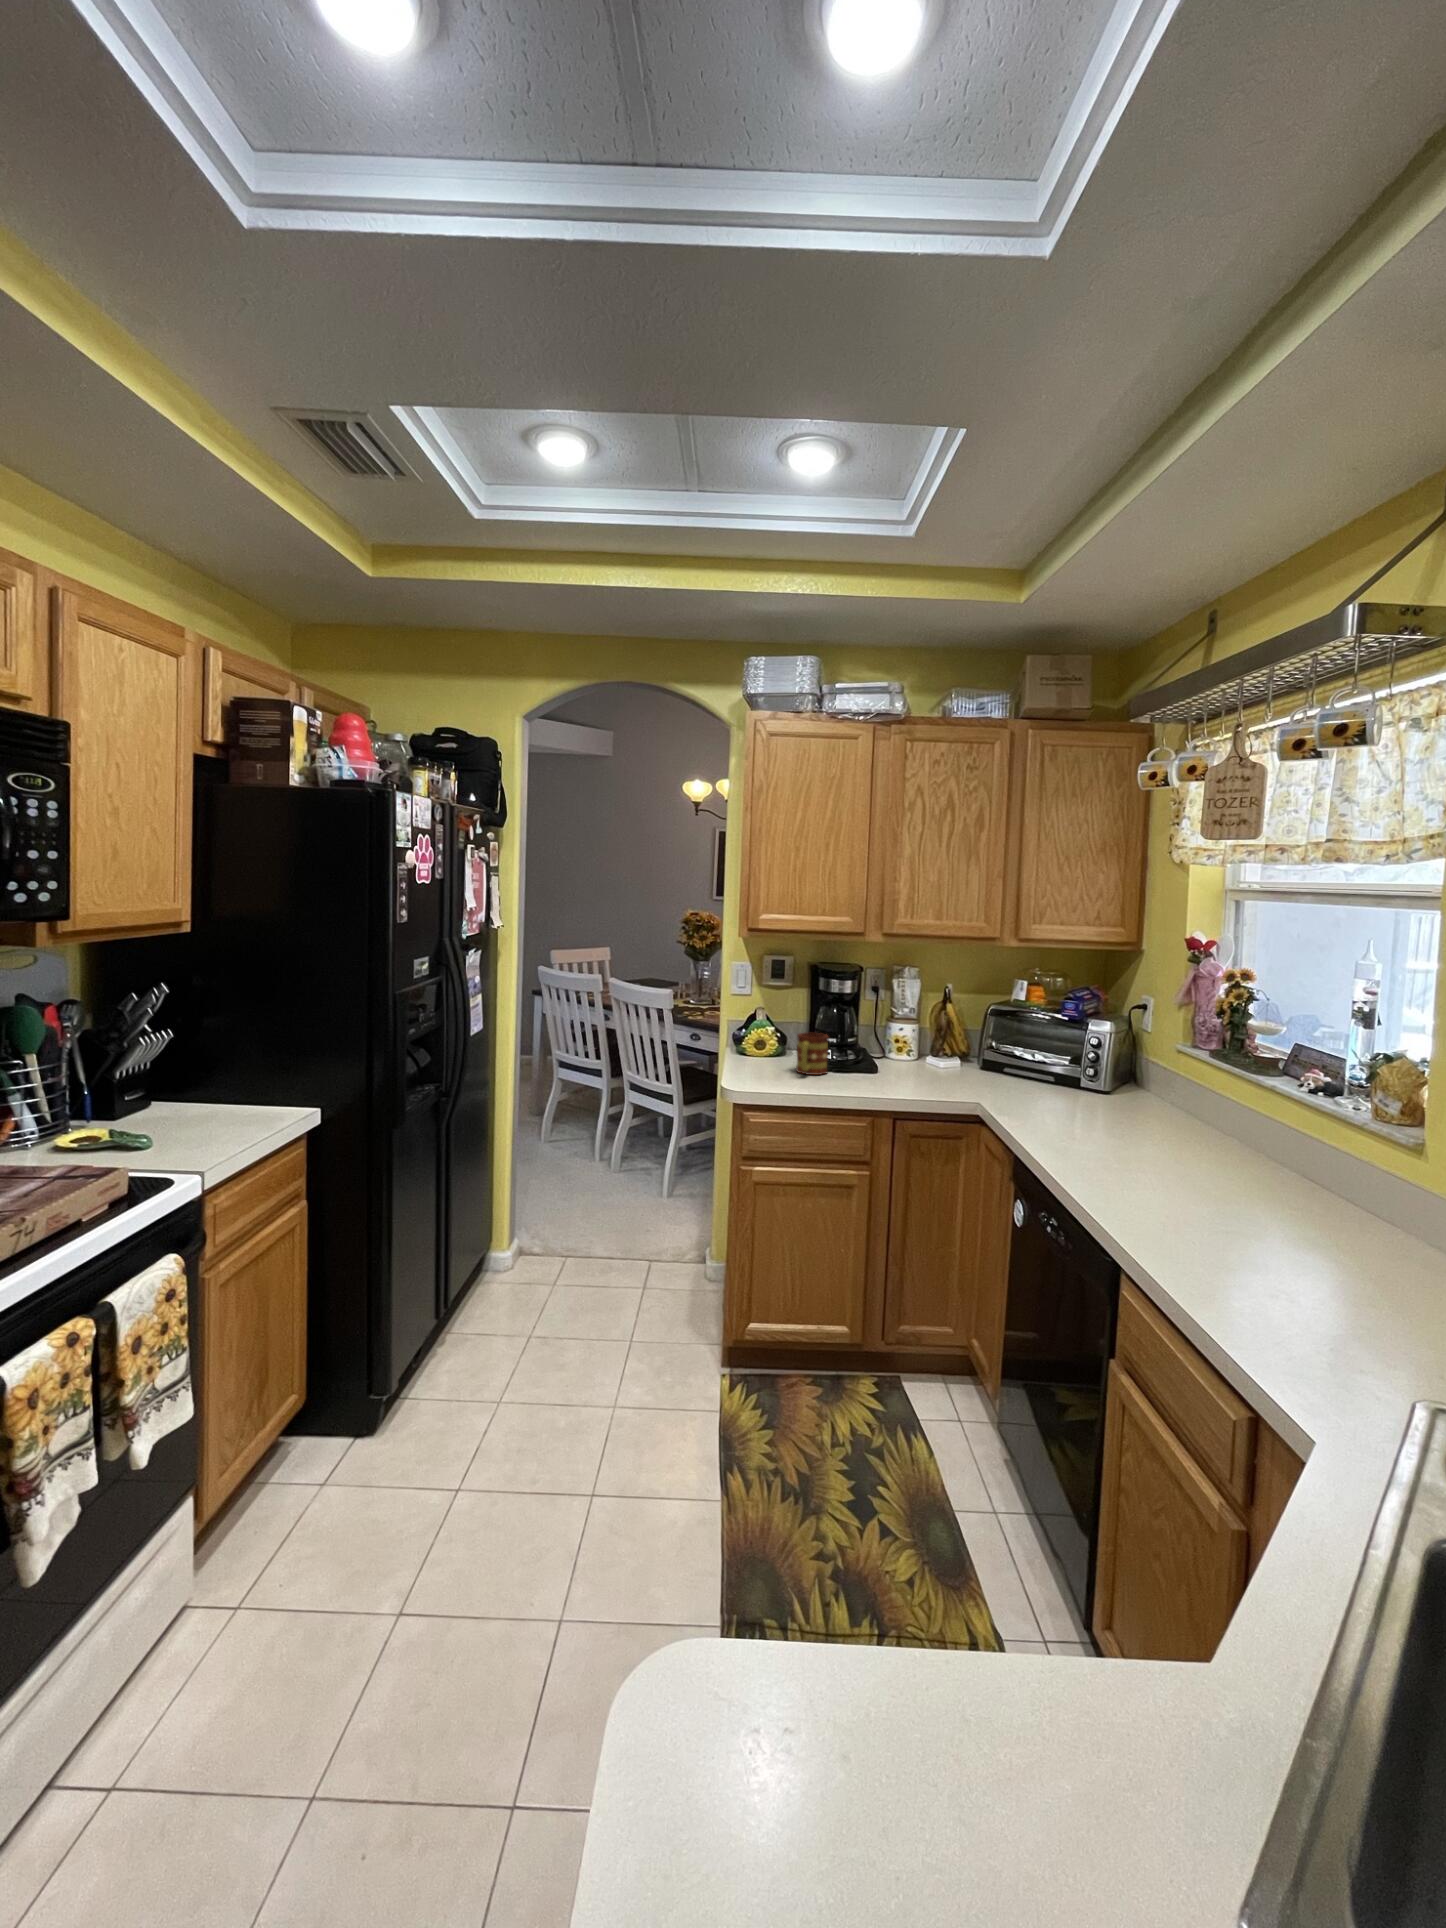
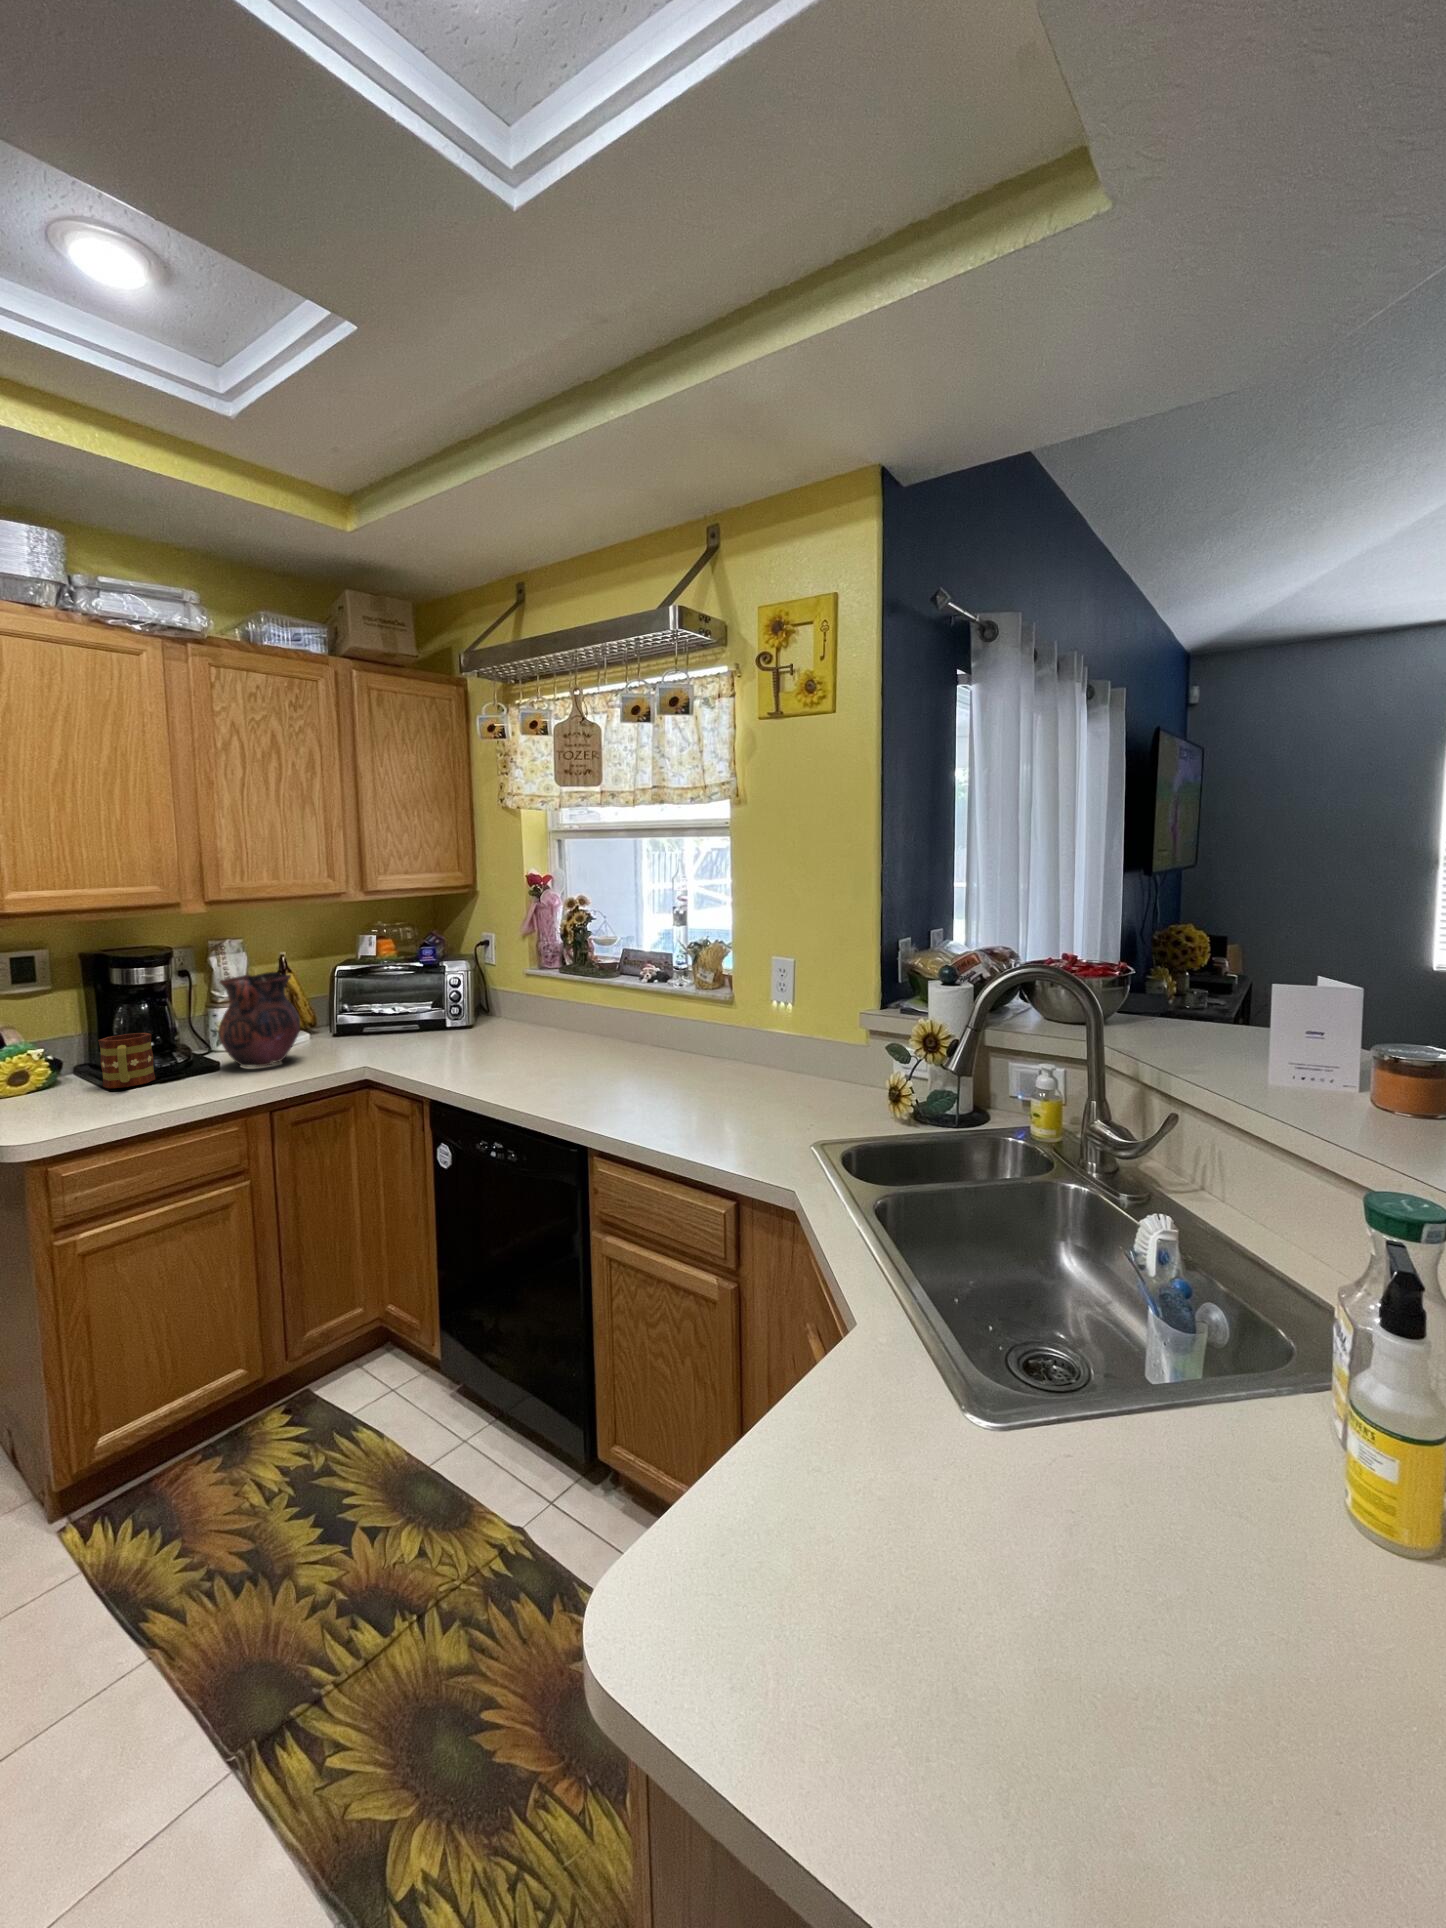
vase: none [873,1000,936,1083] -> present [218,972,300,1066]

